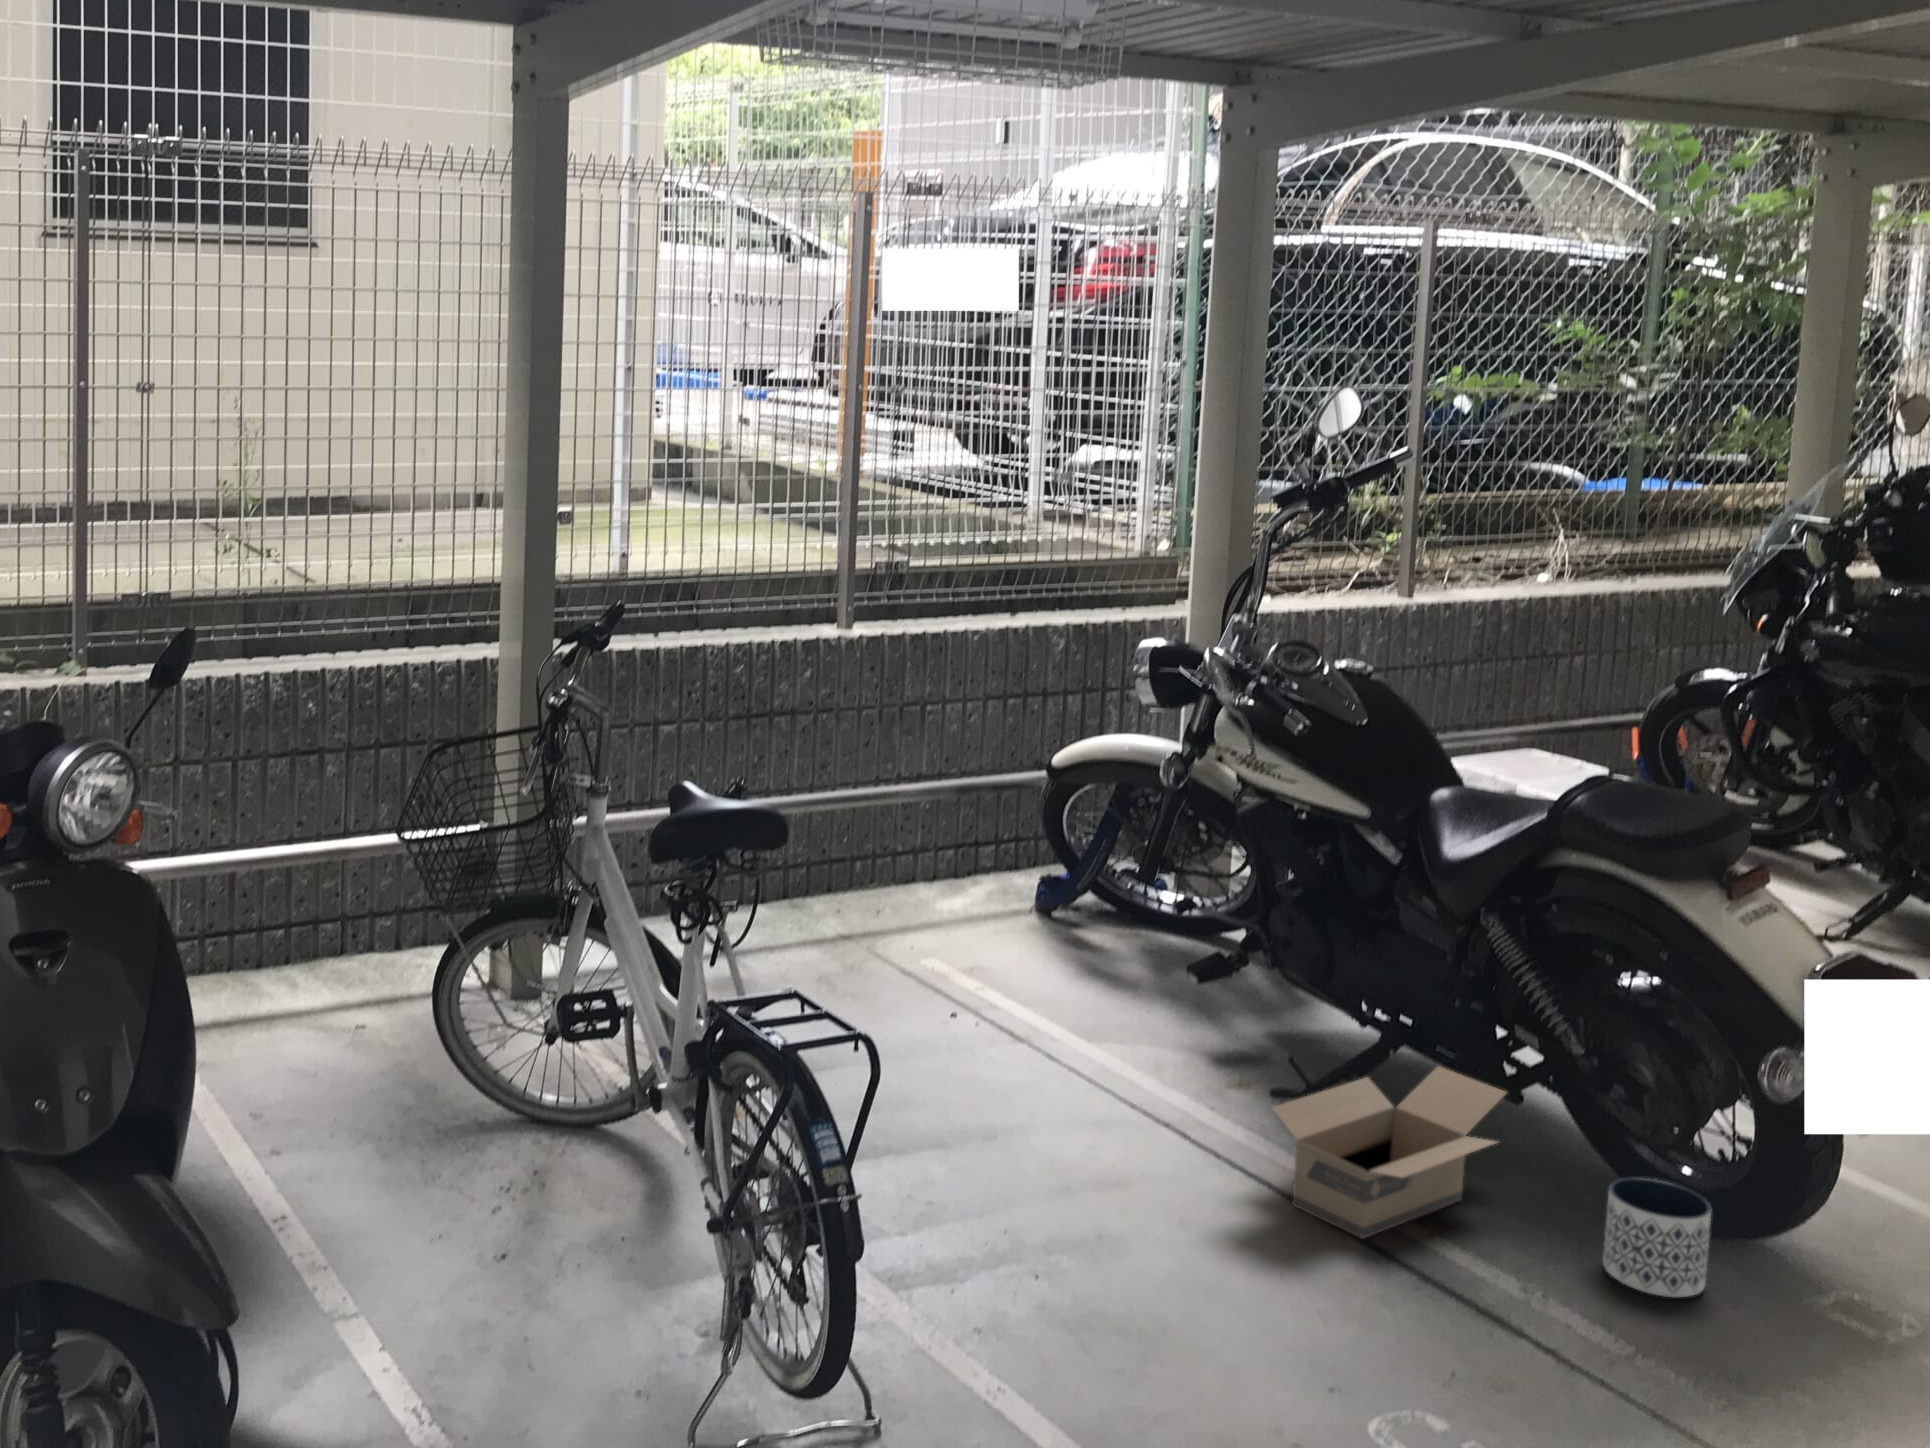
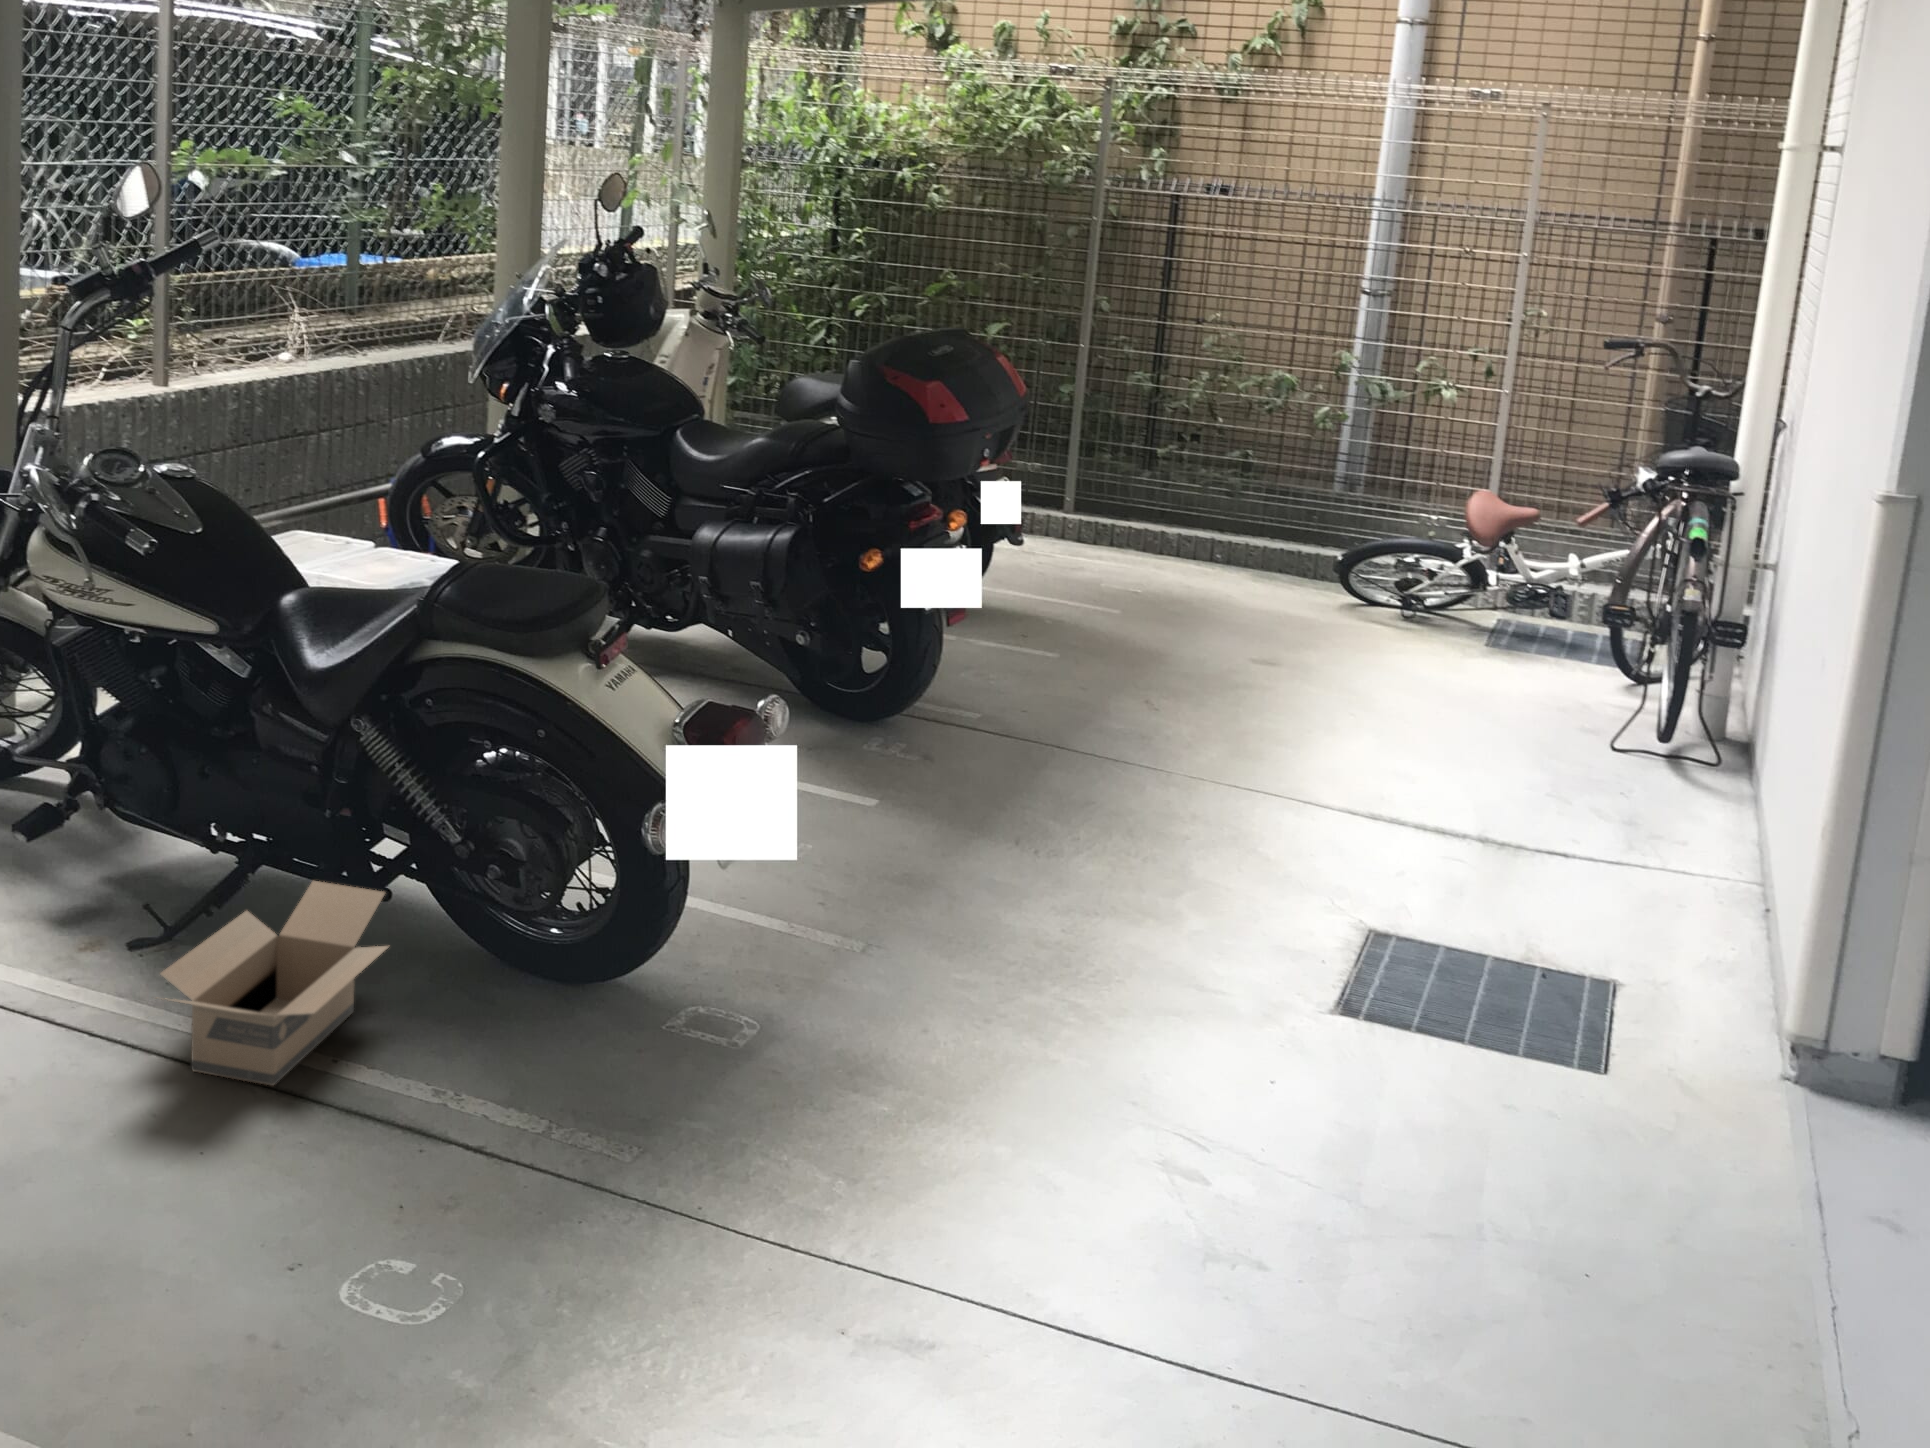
planter: present [1603,1178,1711,1298] -> none [496,944,588,1055]

